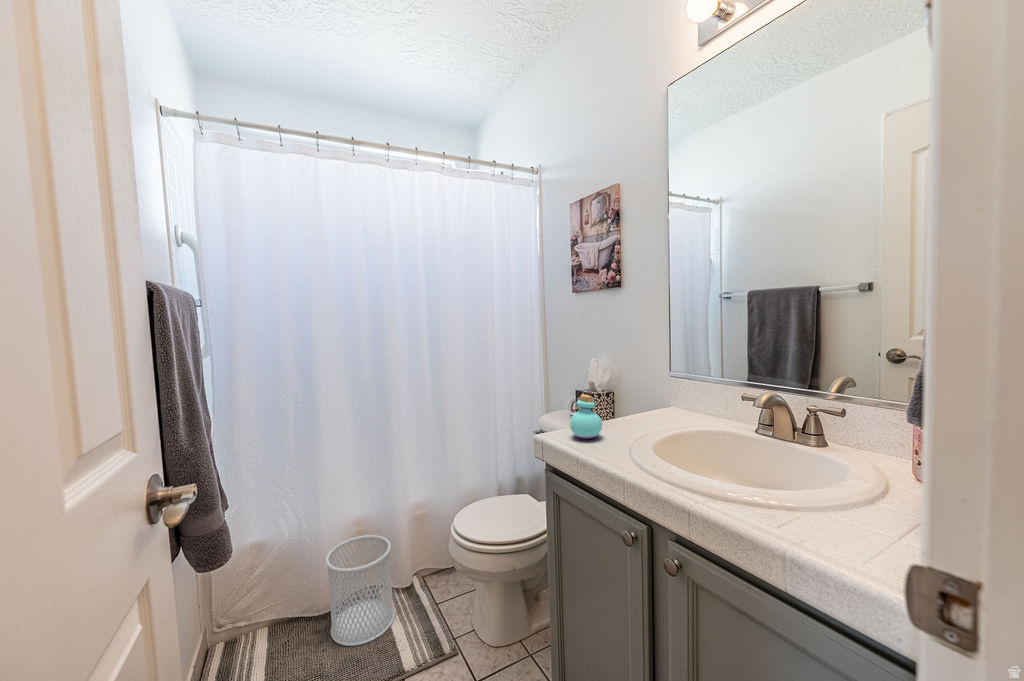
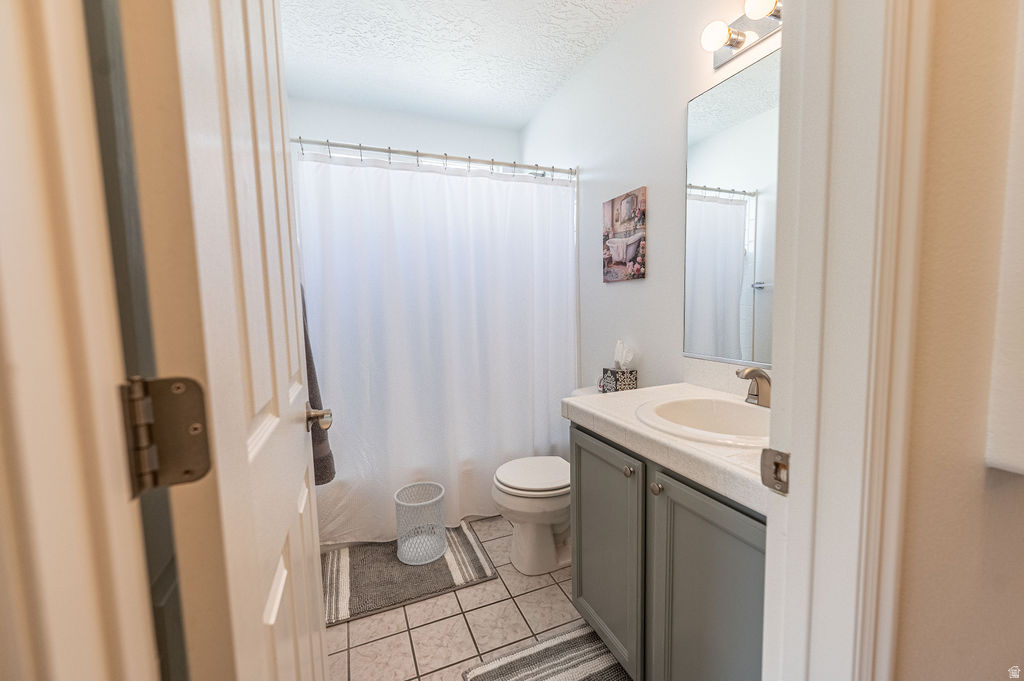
perfume bottle: present [570,395,602,438] -> none [591,367,618,402]

